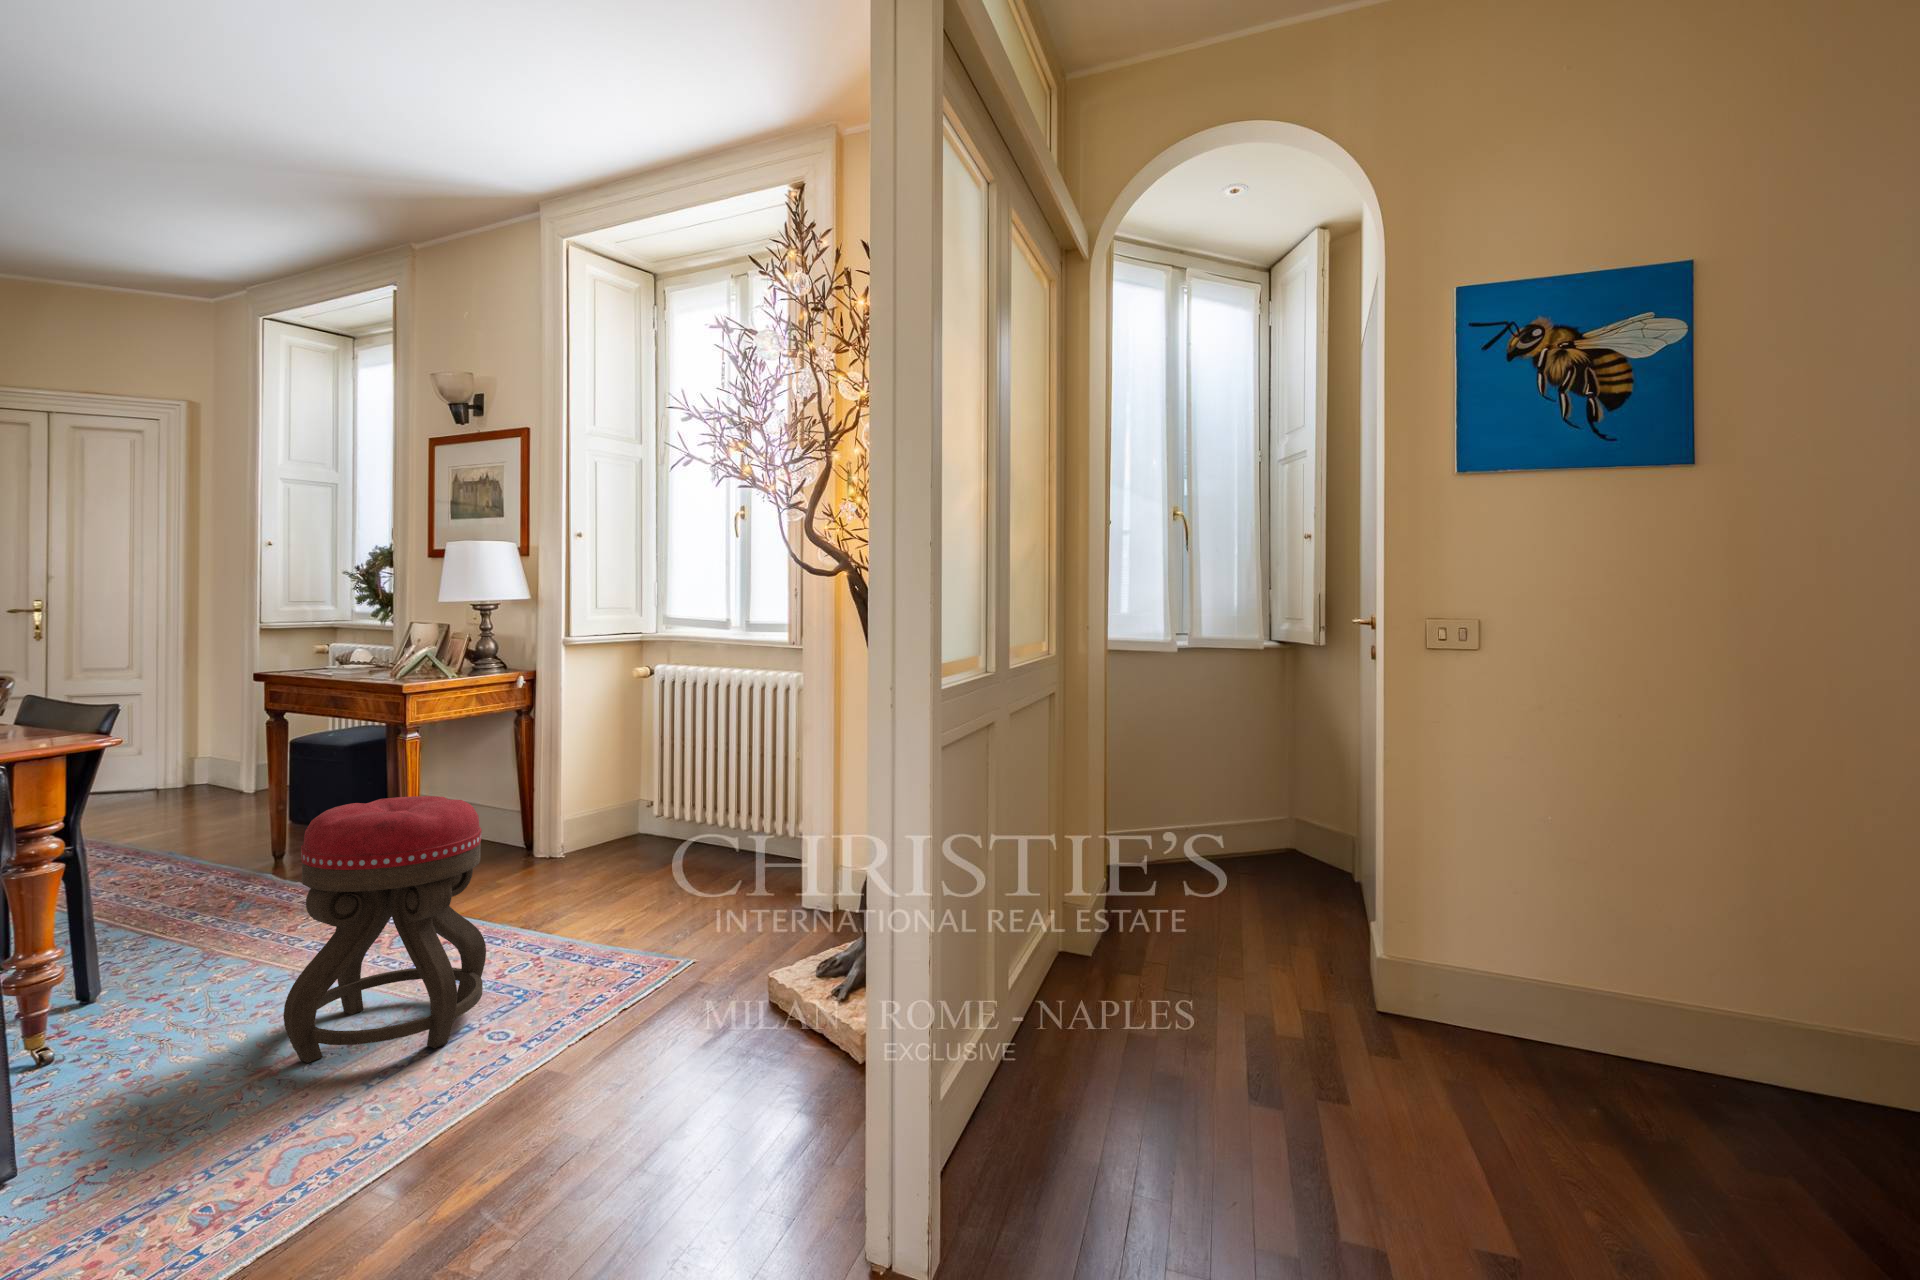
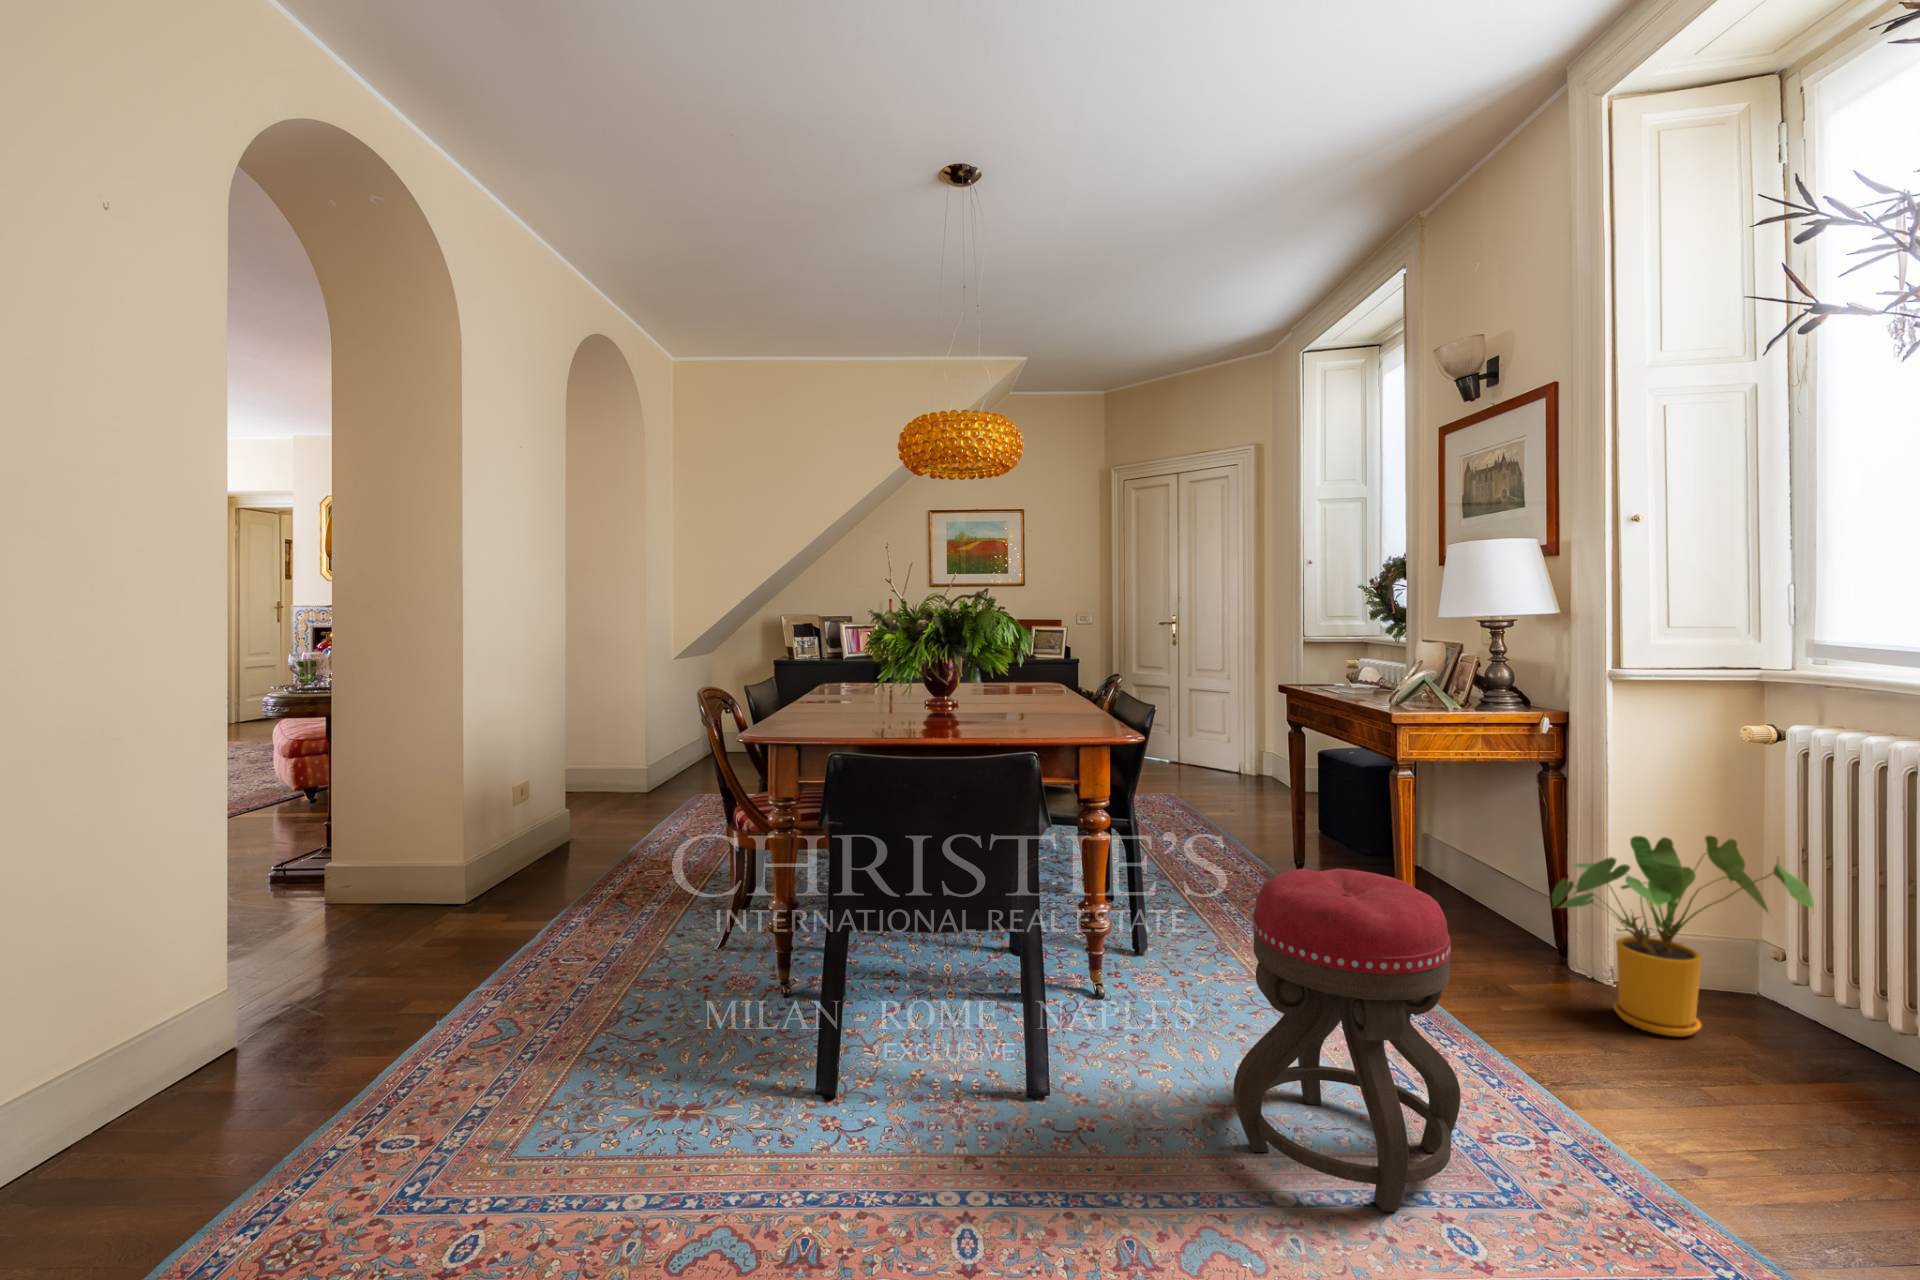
house plant: none [534,749,682,889] -> present [1552,835,1814,1037]

